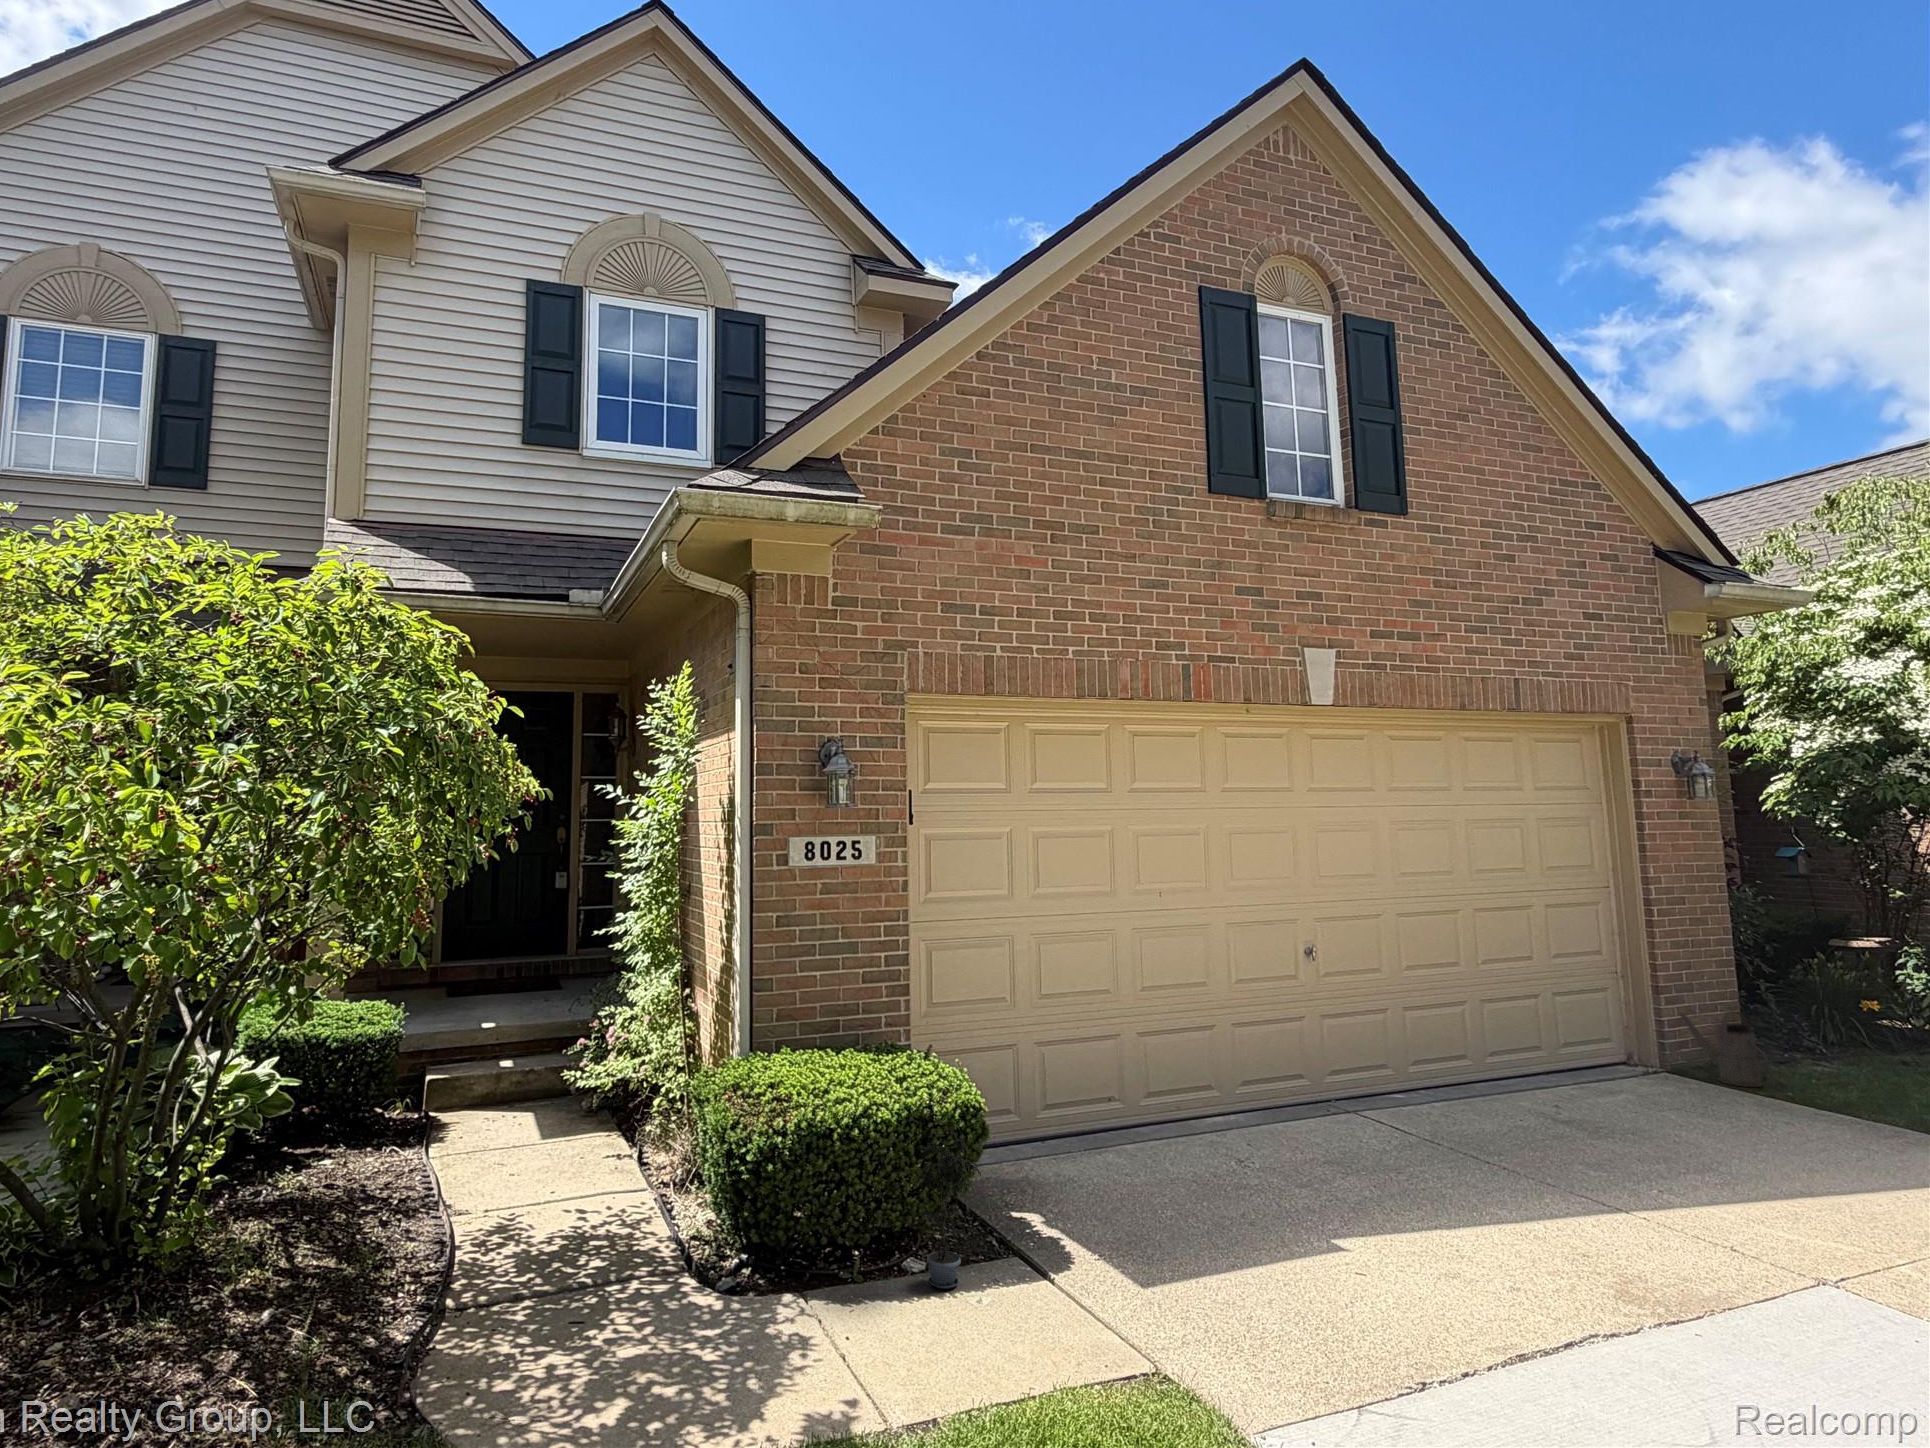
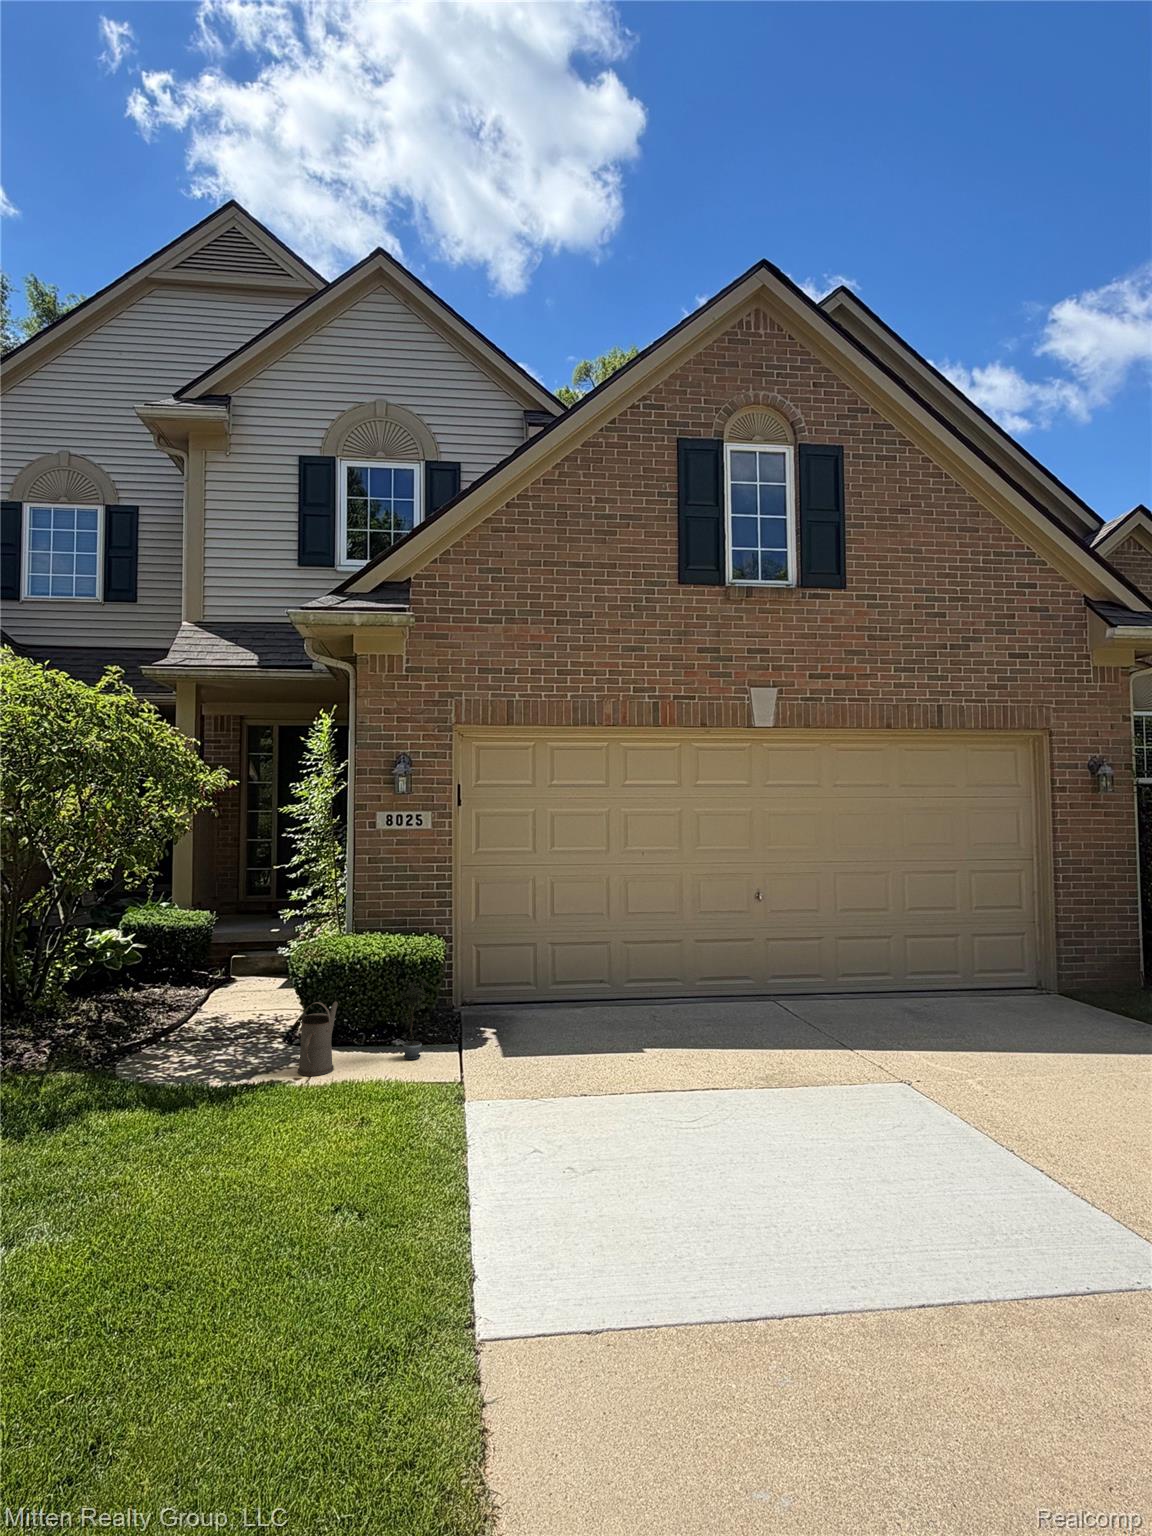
watering can: present [1681,1011,1768,1087] -> present [298,1001,338,1076]

